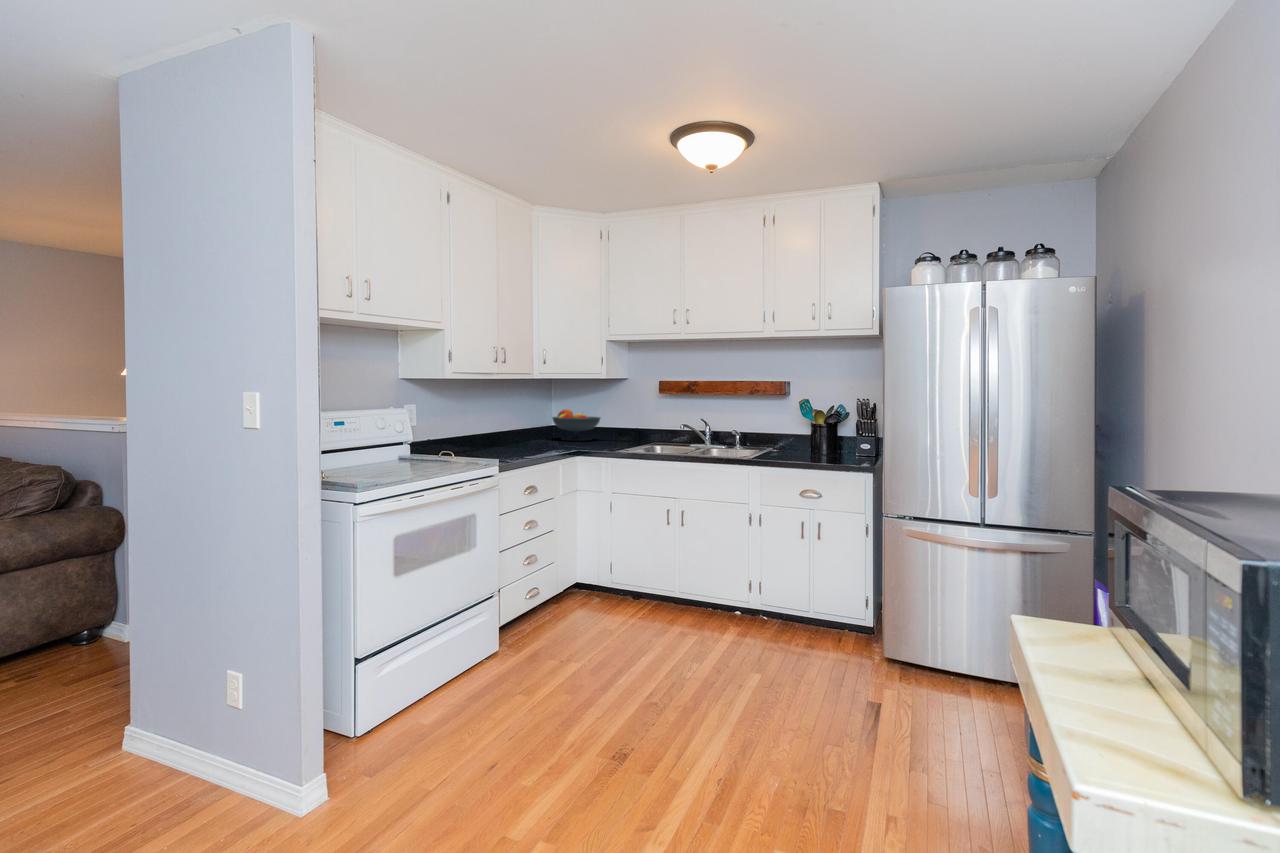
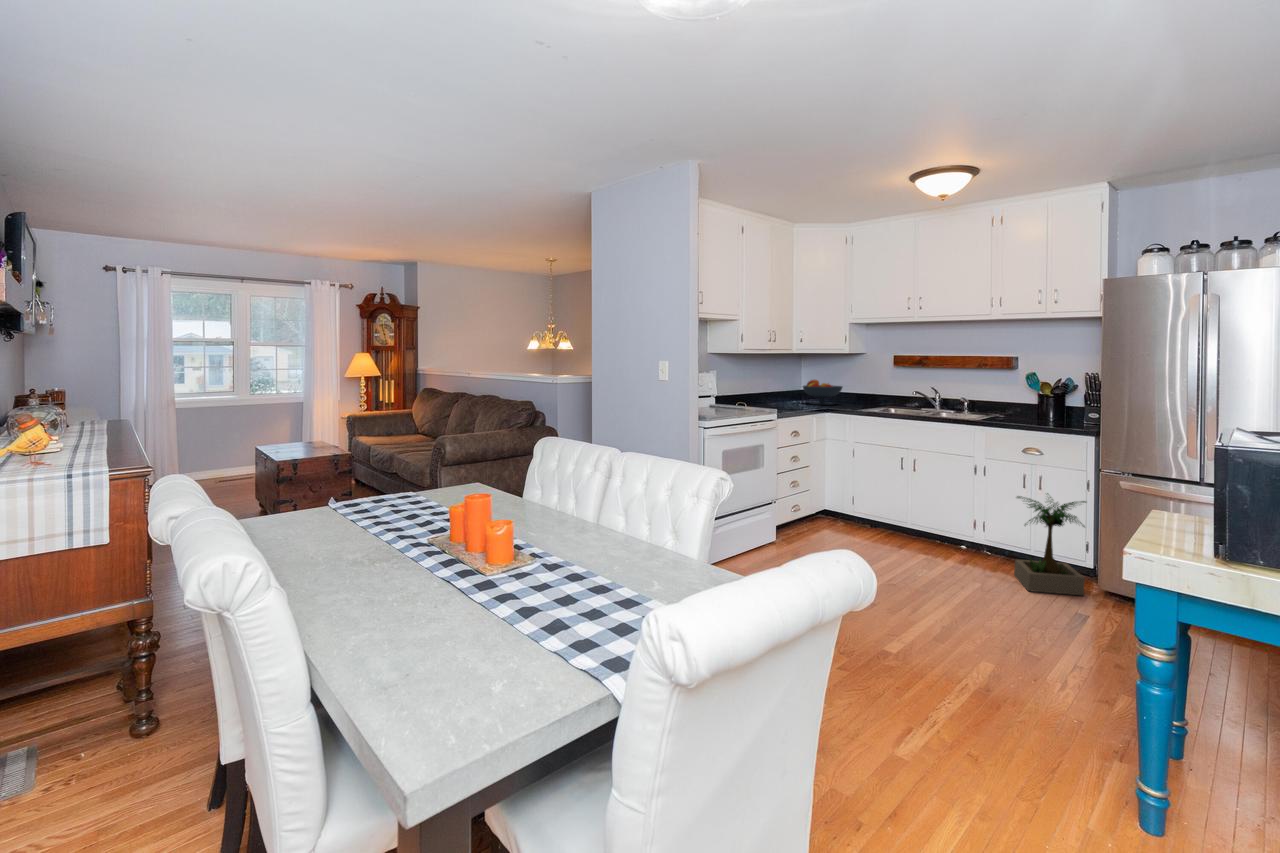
potted plant: none [787,543,880,671] -> present [1014,493,1086,595]

